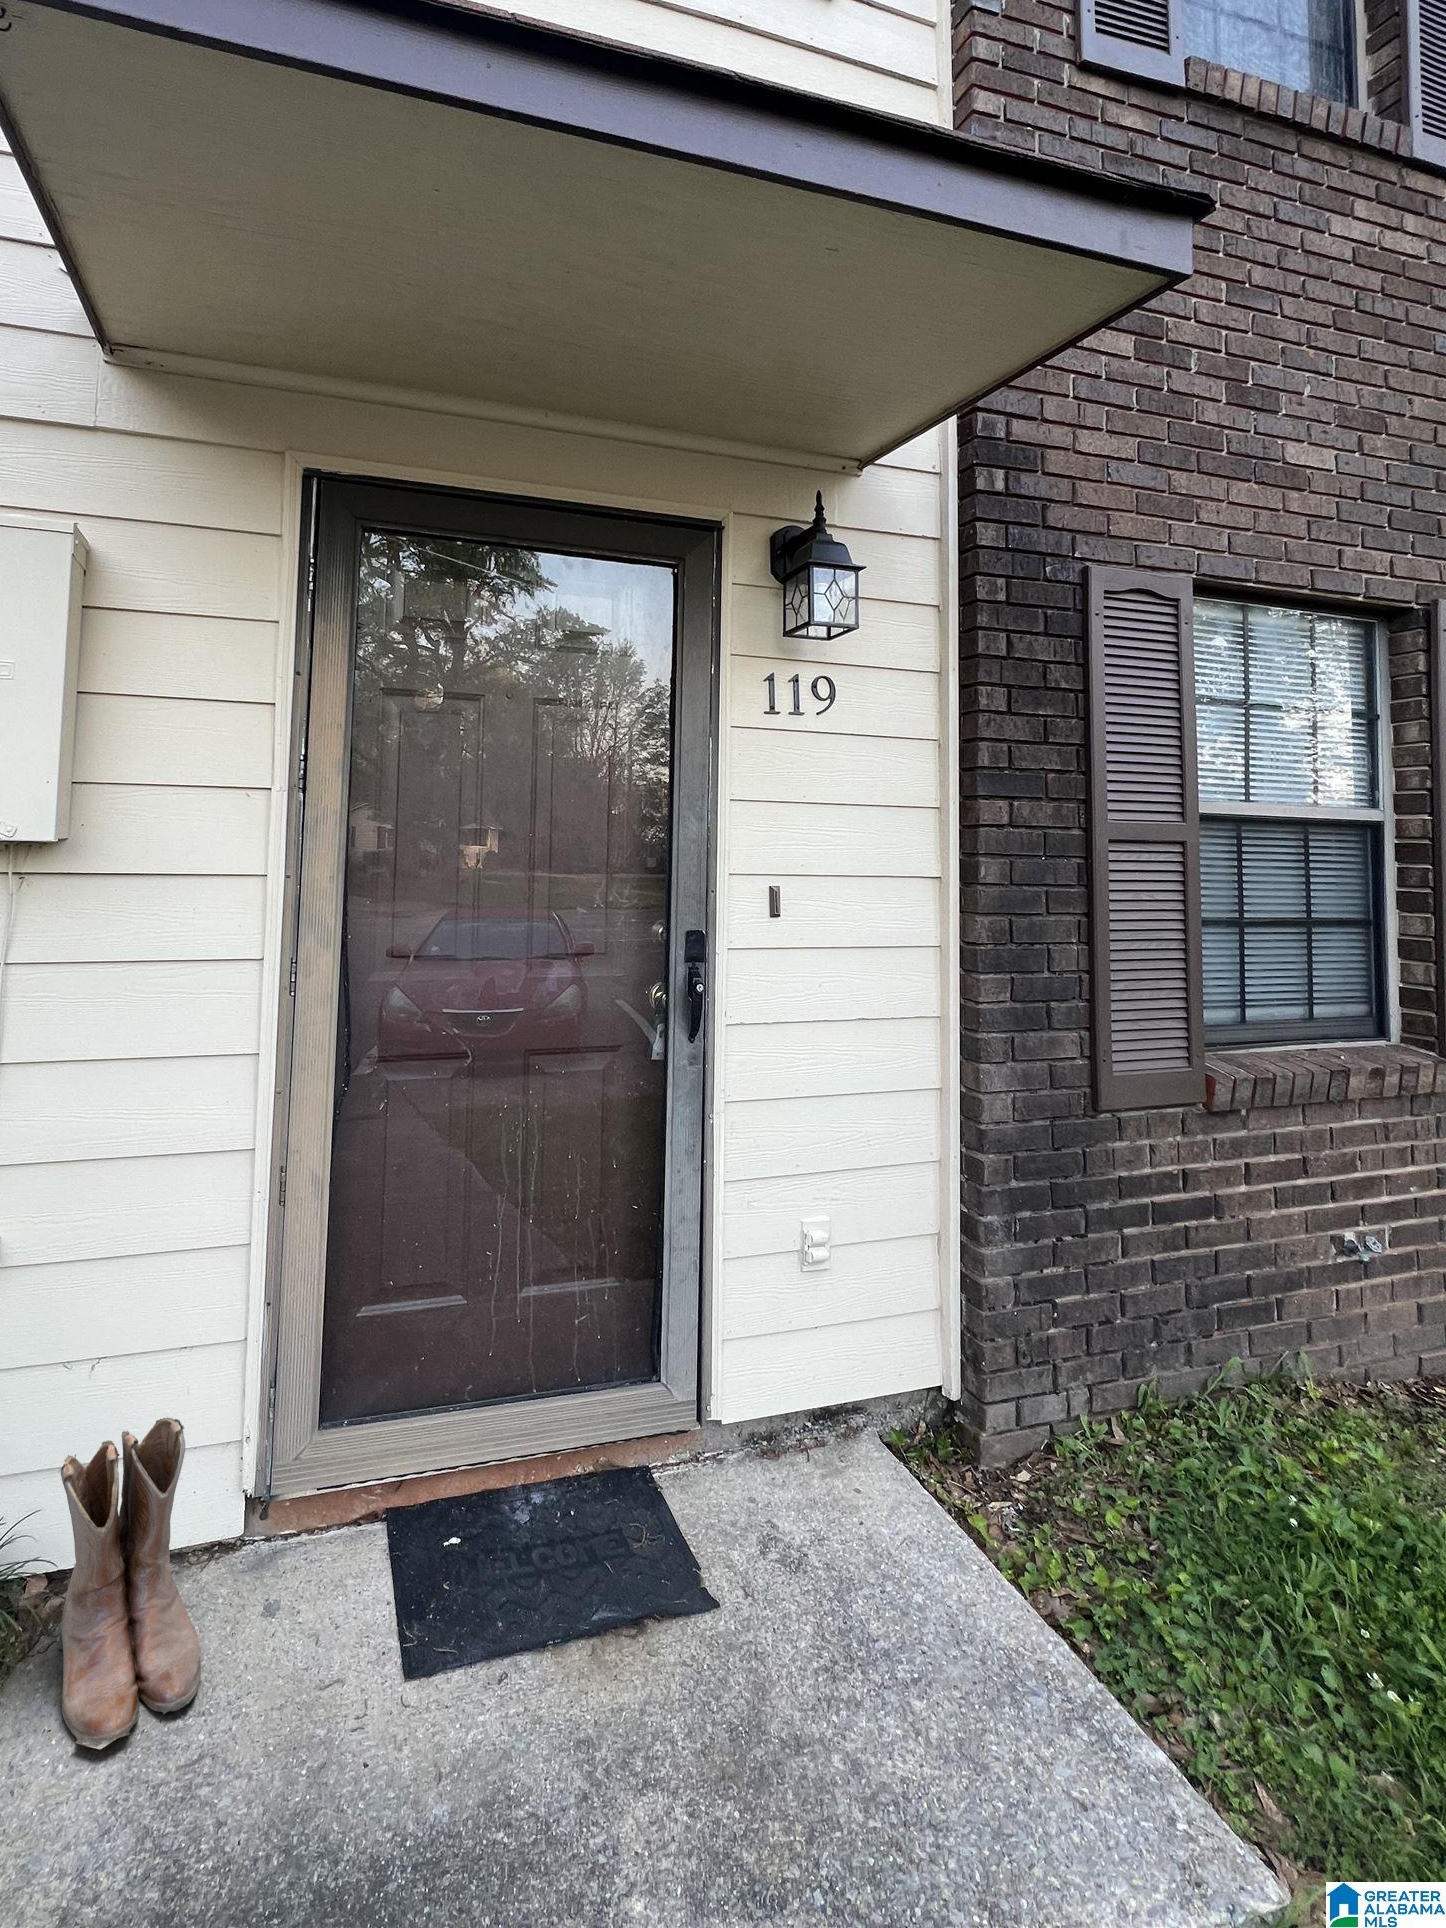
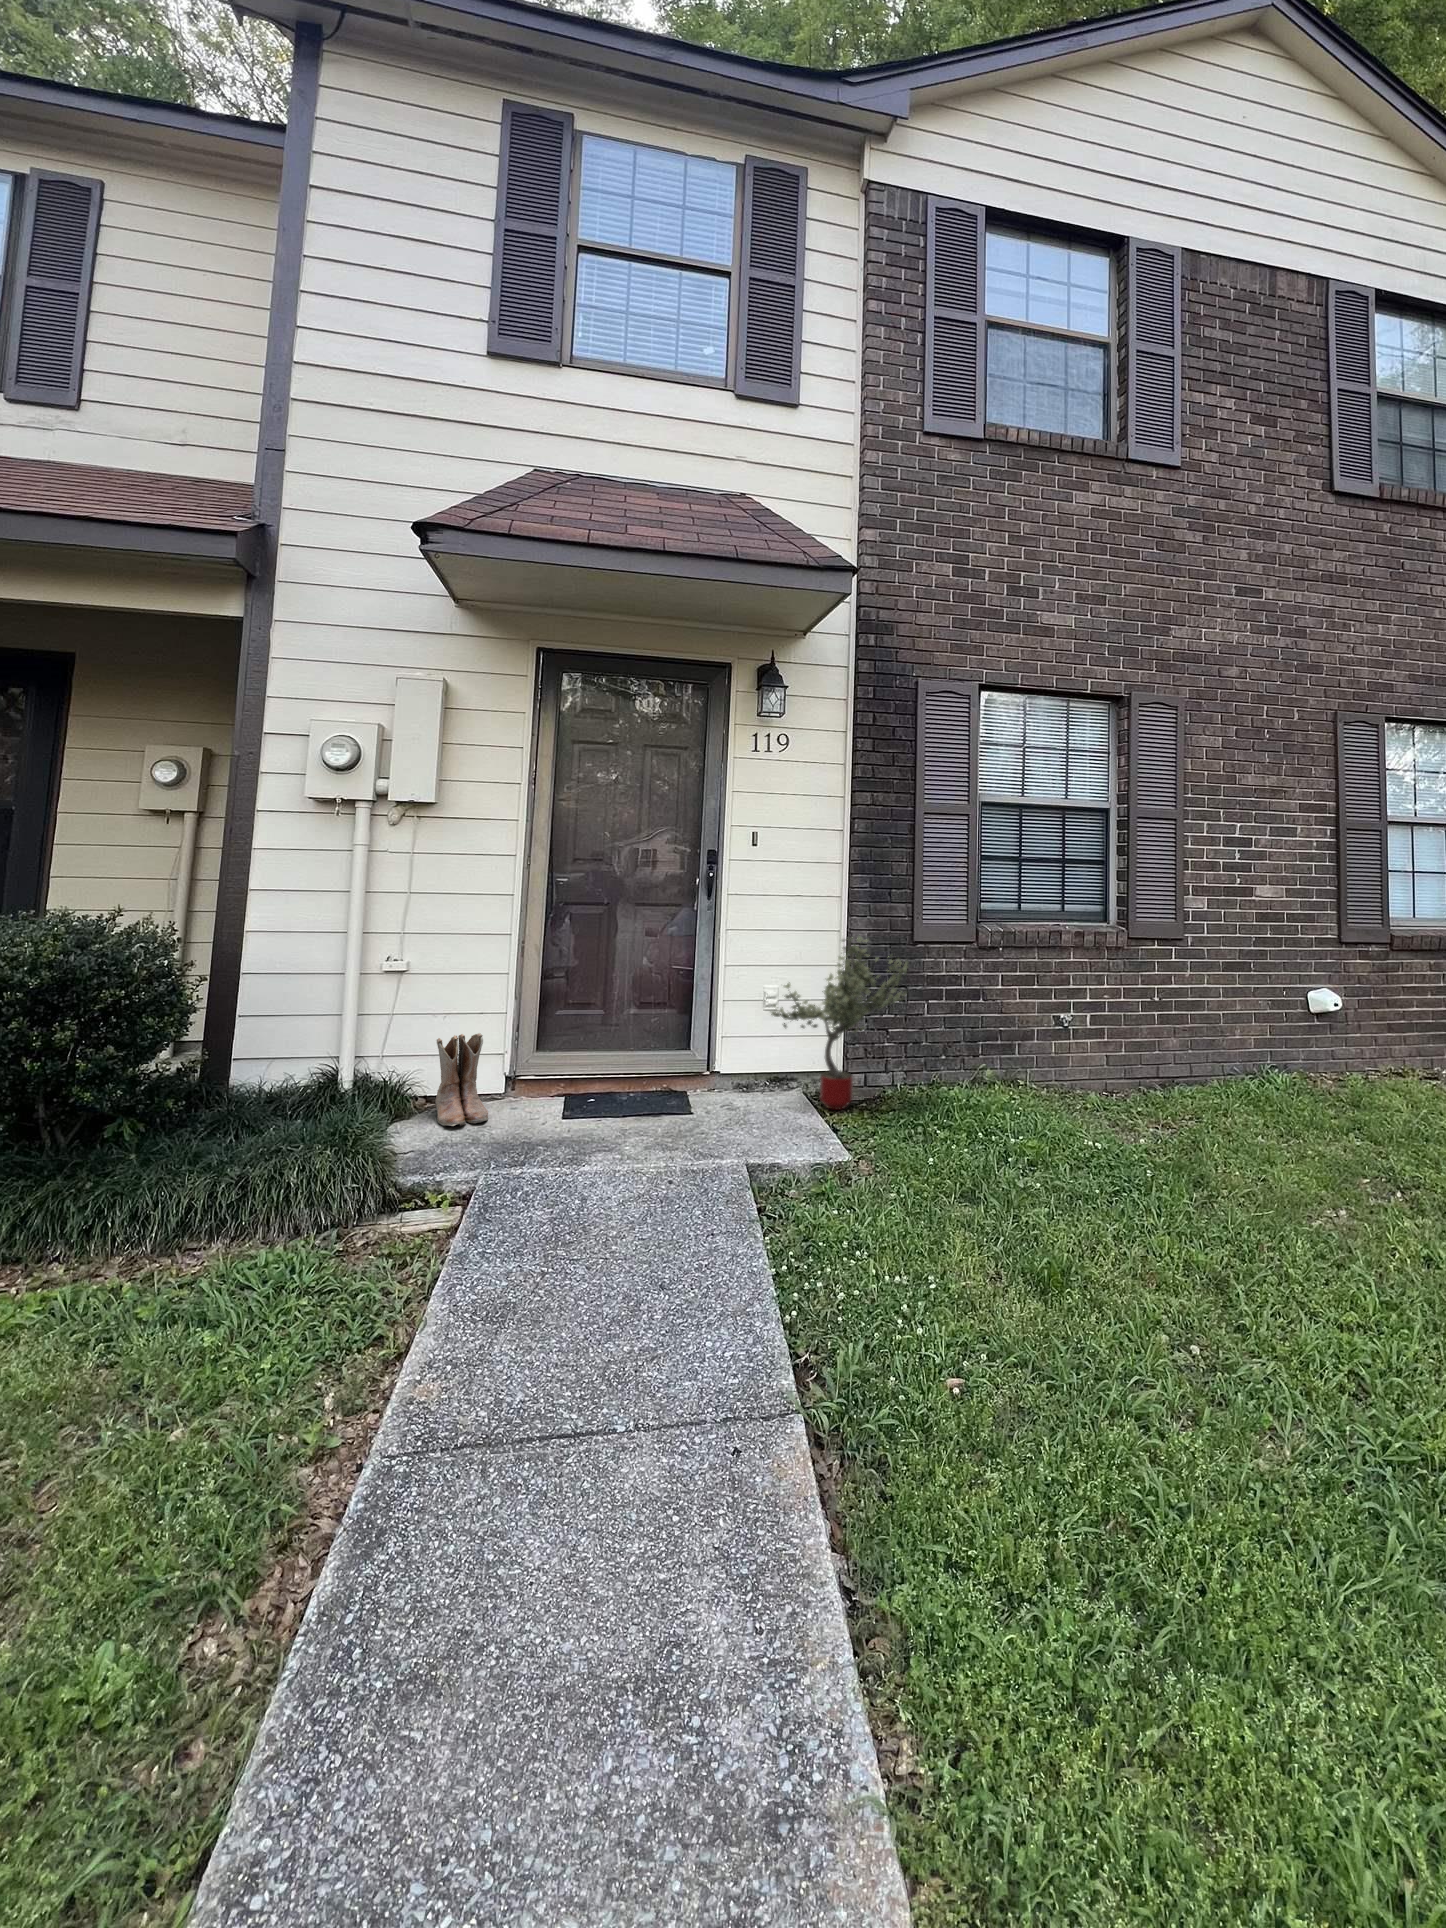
potted tree: none [855,1111,1164,1538] -> present [771,937,908,1110]

